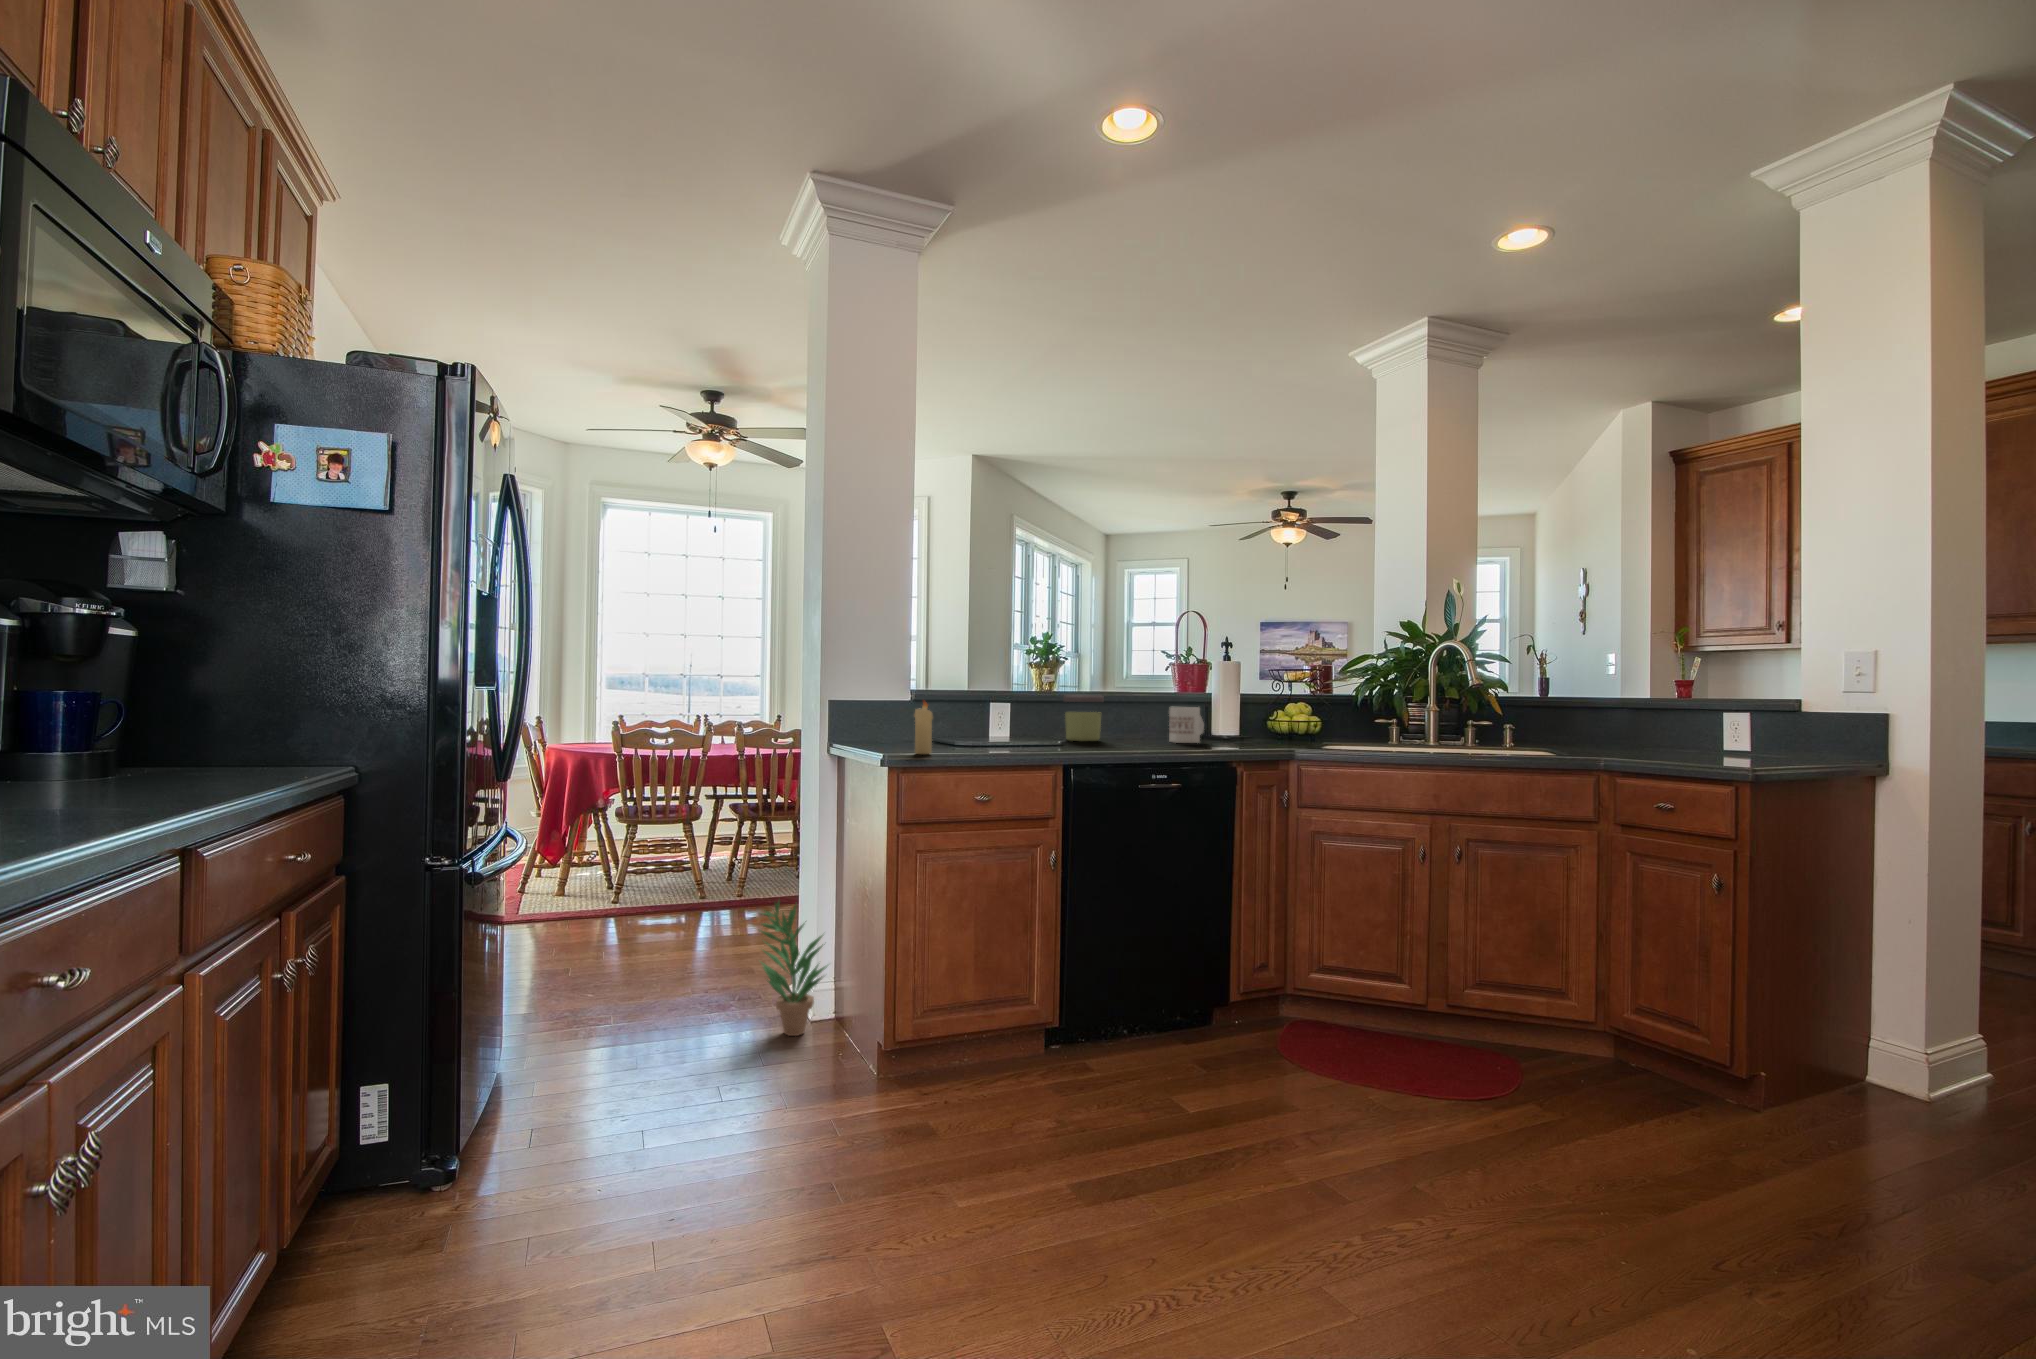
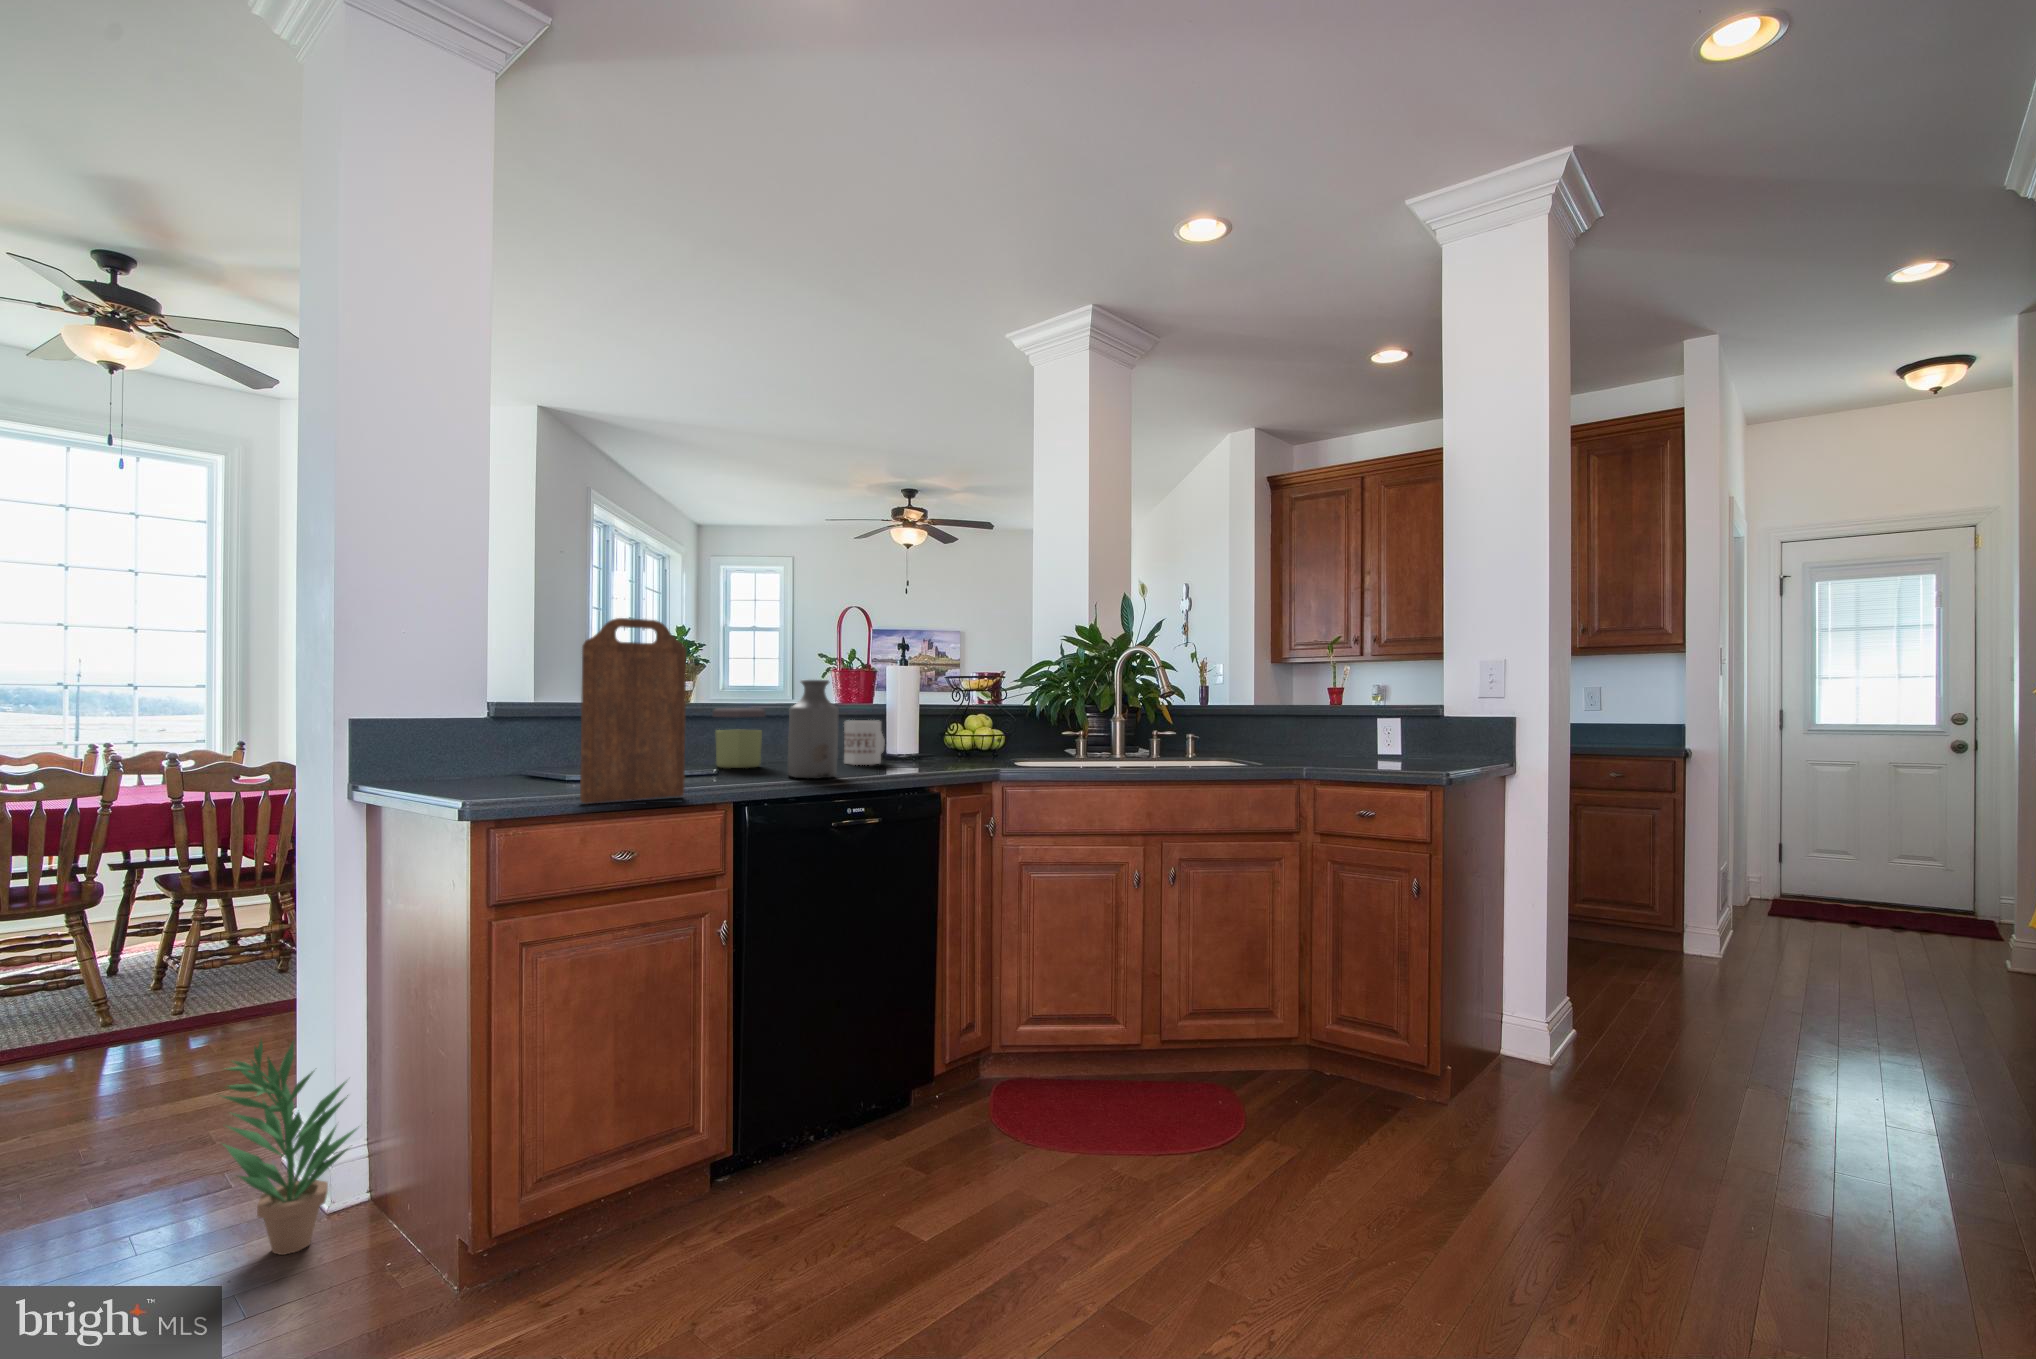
cutting board: none [955,628,1028,757] -> present [580,618,686,804]
bottle: none [1114,673,1153,750] -> present [788,680,838,779]
candle: present [914,702,933,754] -> none [512,720,542,802]

